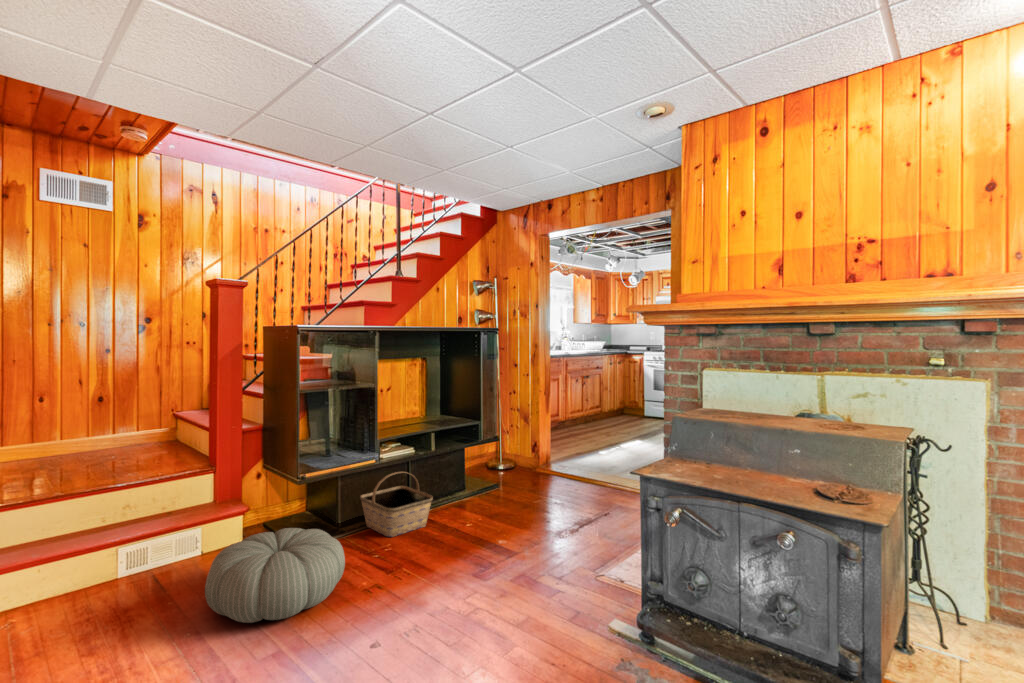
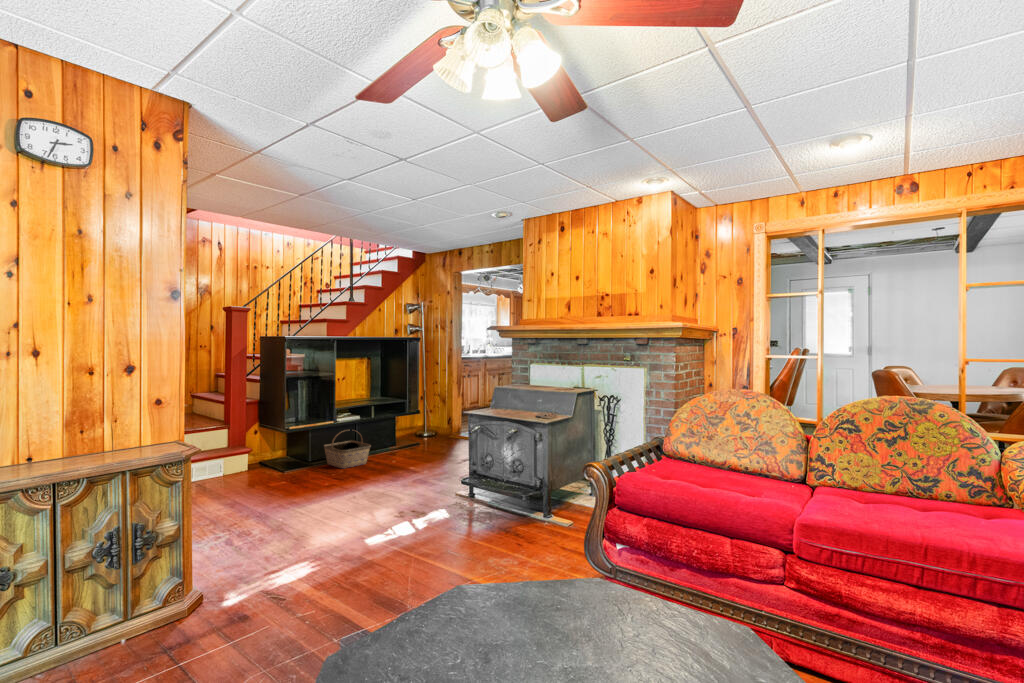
pouf: present [205,528,345,623] -> none [235,456,315,500]

